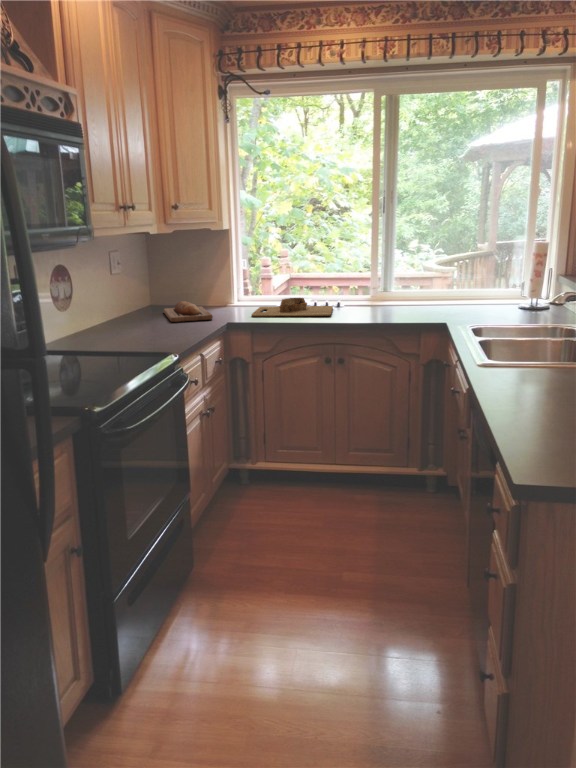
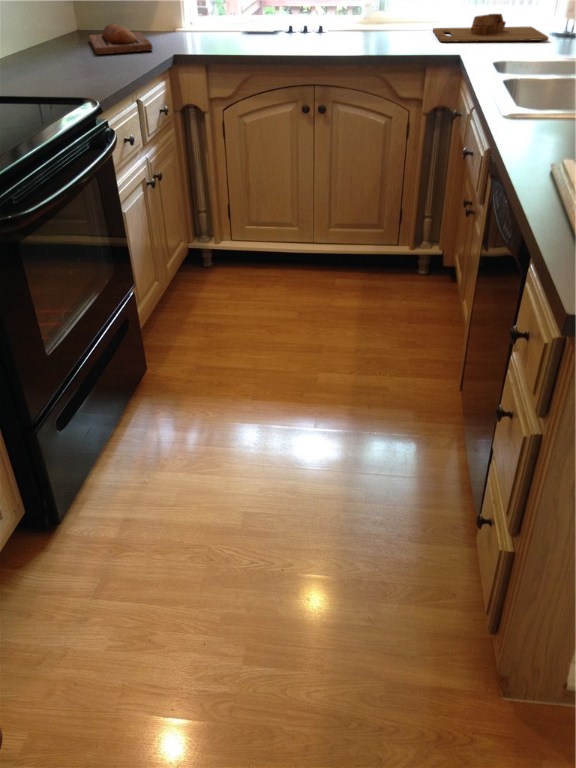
cutting board: present [251,298,333,317] -> present [433,14,549,42]

